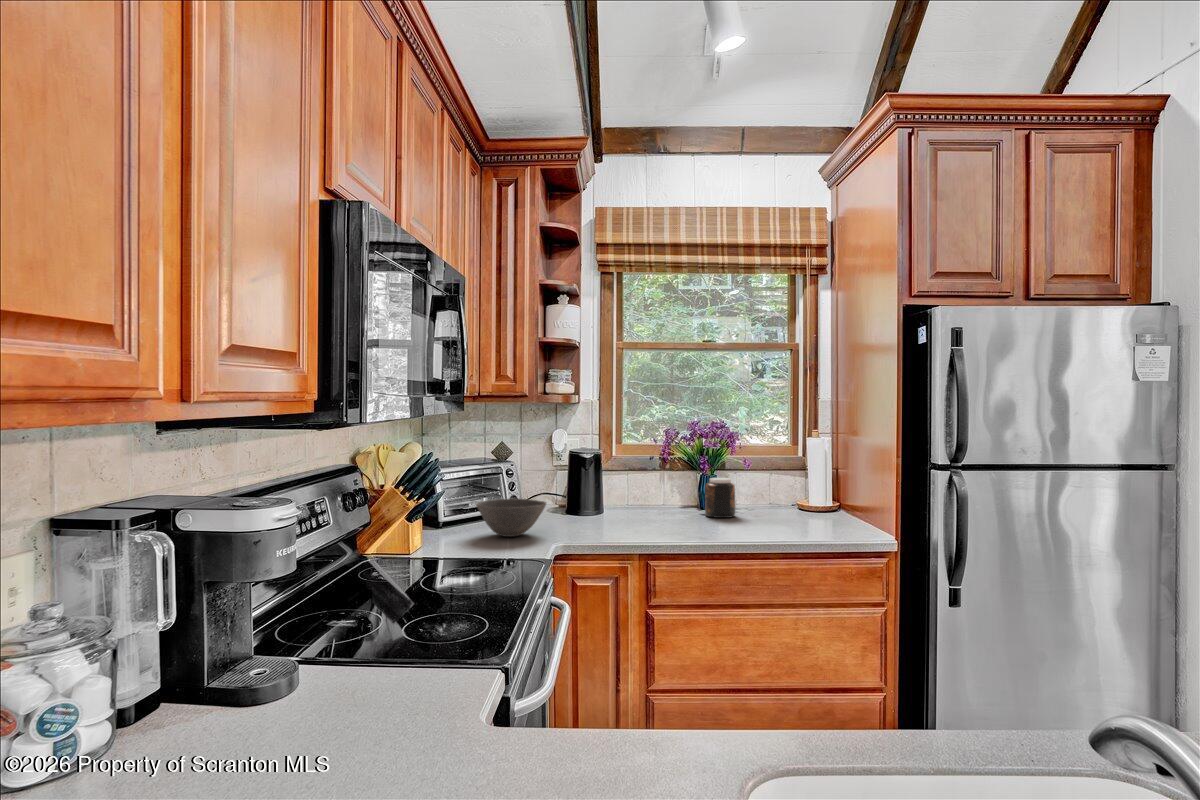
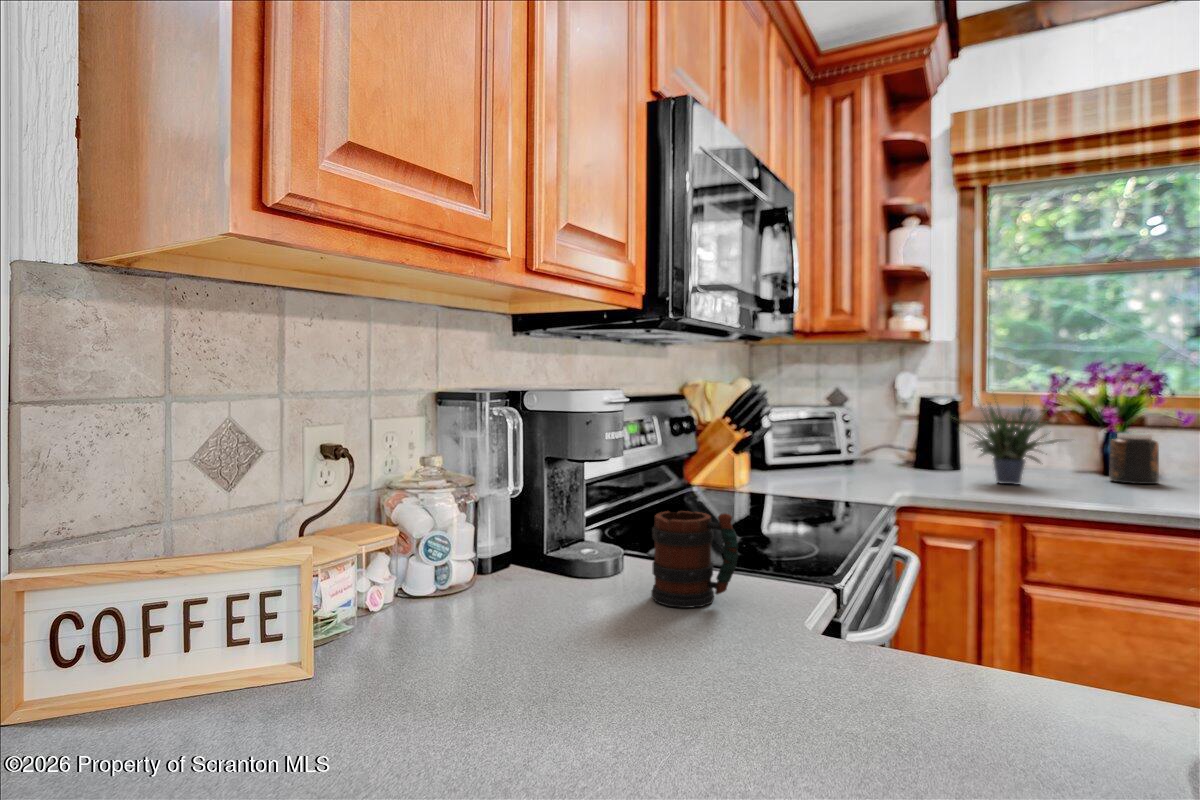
potted plant: none [590,441,683,526] -> present [965,401,1060,484]
bowl: present [476,499,546,537] -> none [807,445,889,484]
mug: none [325,625,412,728] -> present [651,511,738,608]

